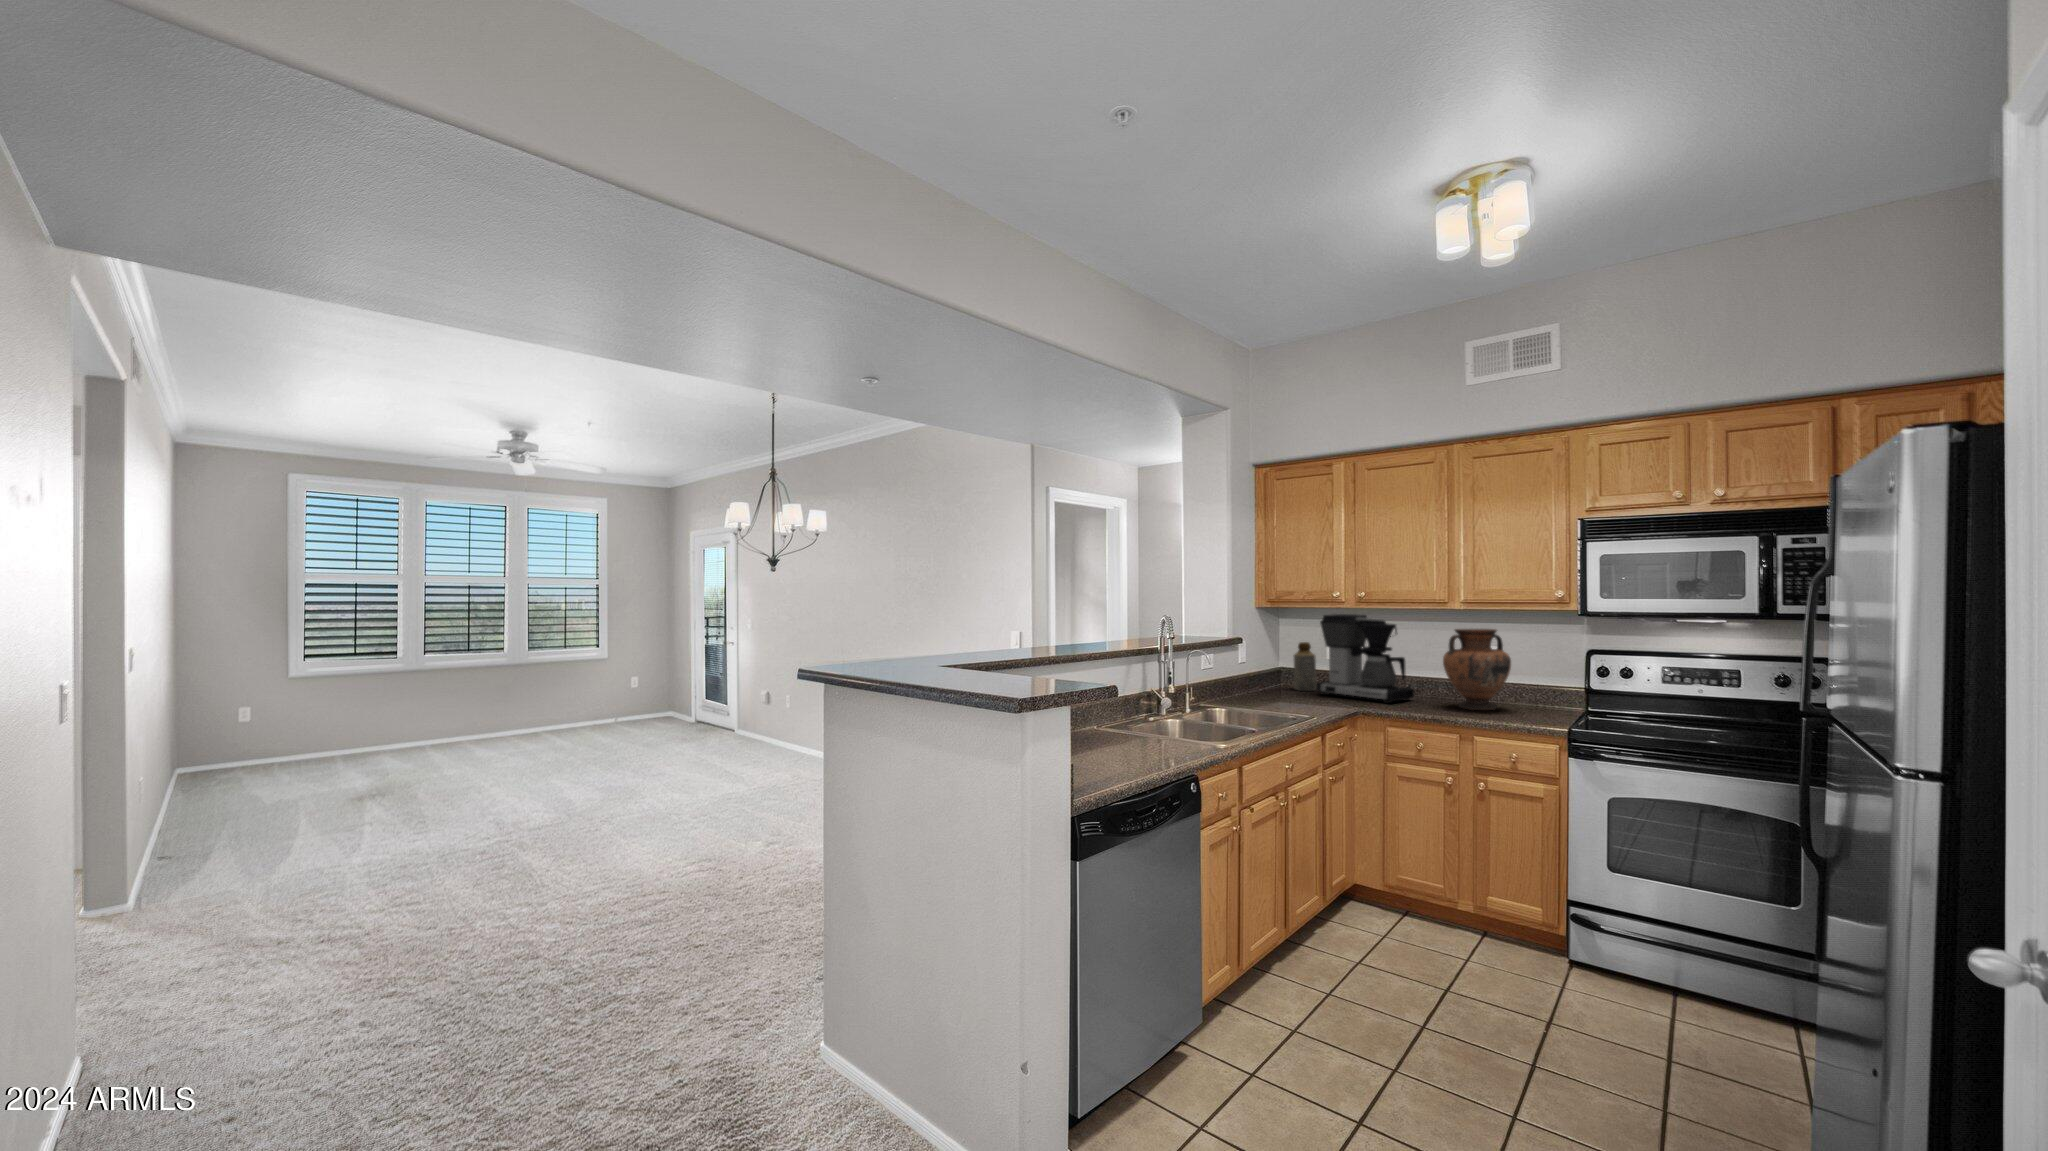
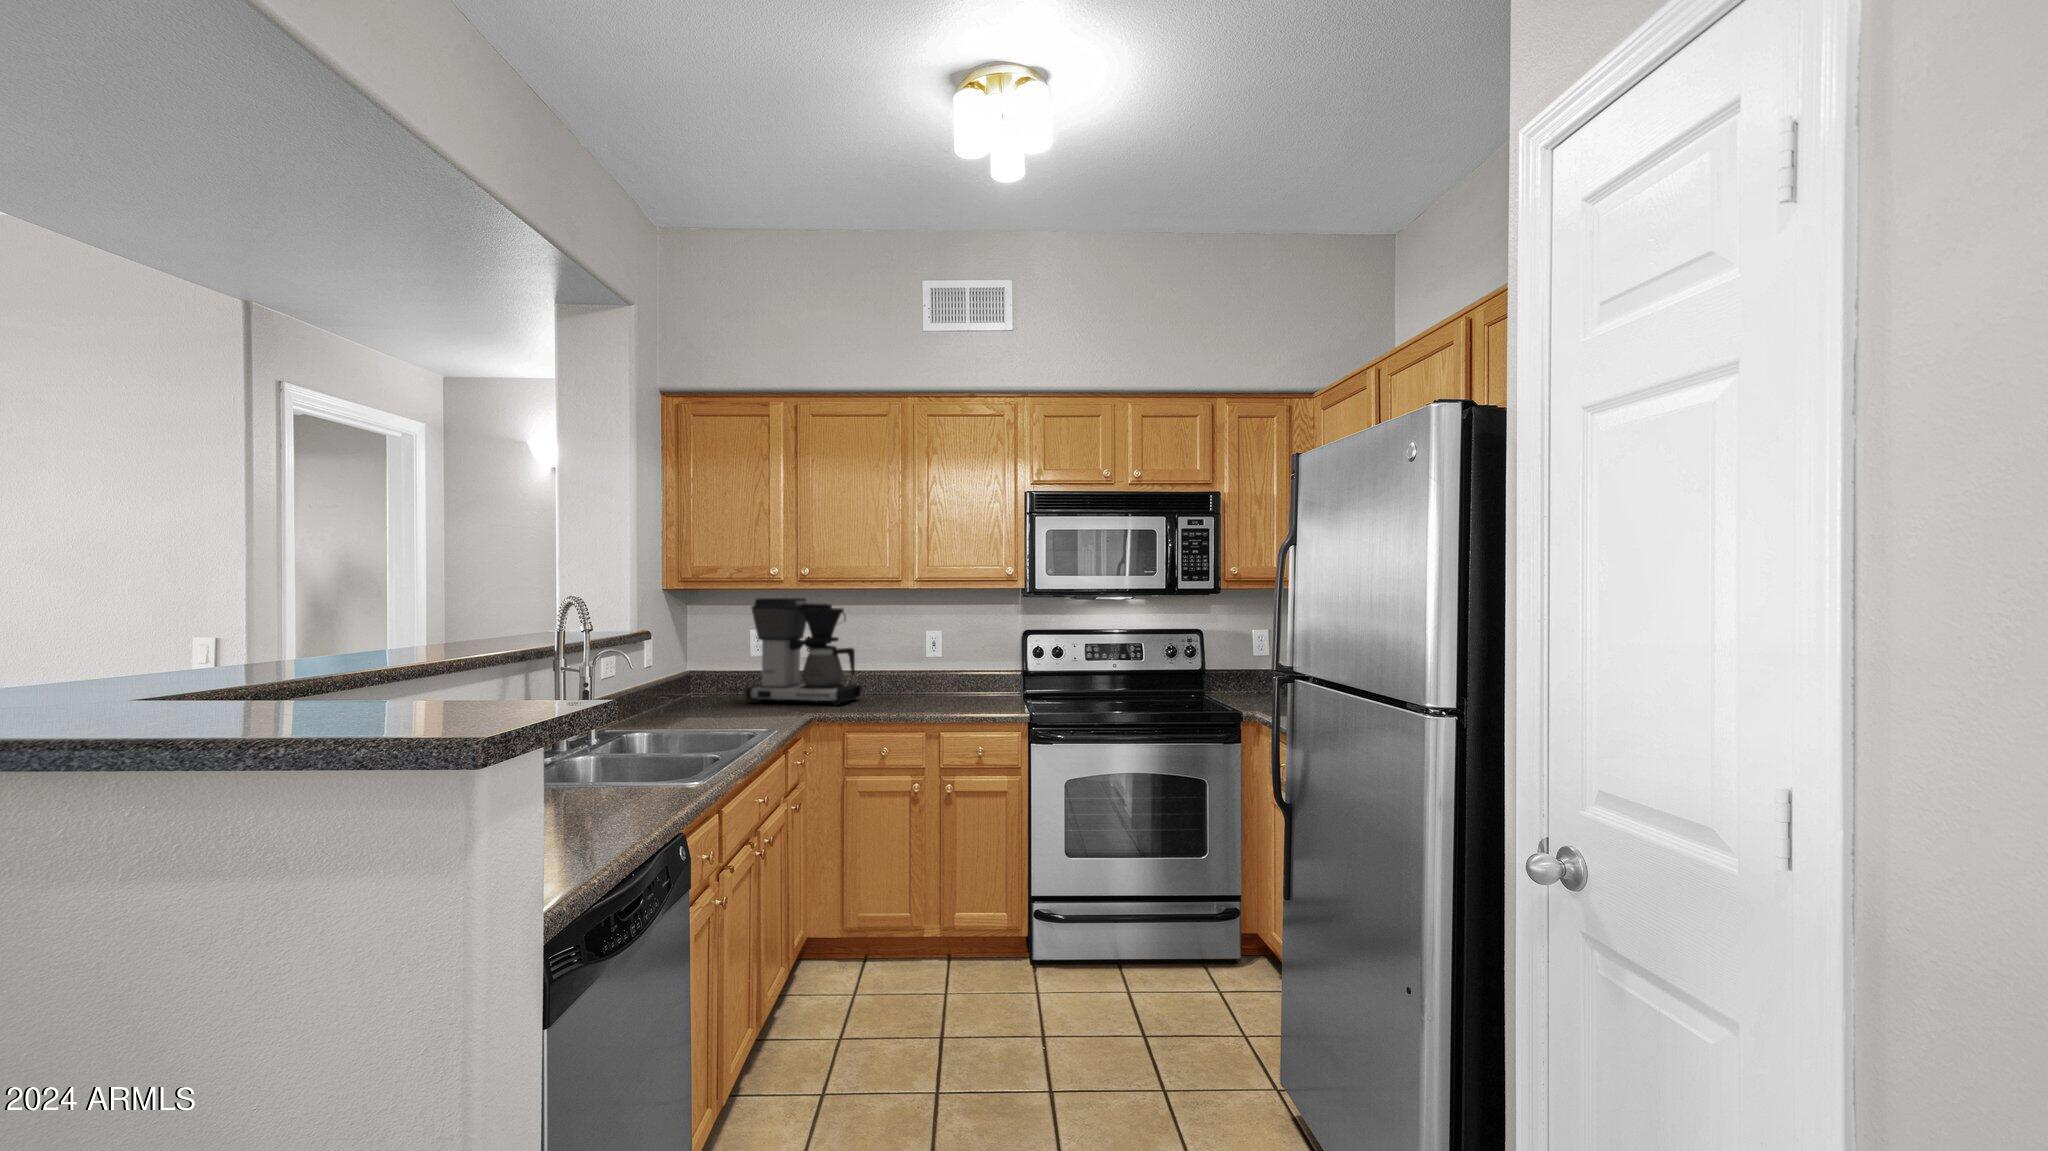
vase: present [1443,629,1511,710] -> none [897,611,964,703]
bottle: present [1294,642,1316,691] -> none [710,636,739,700]

